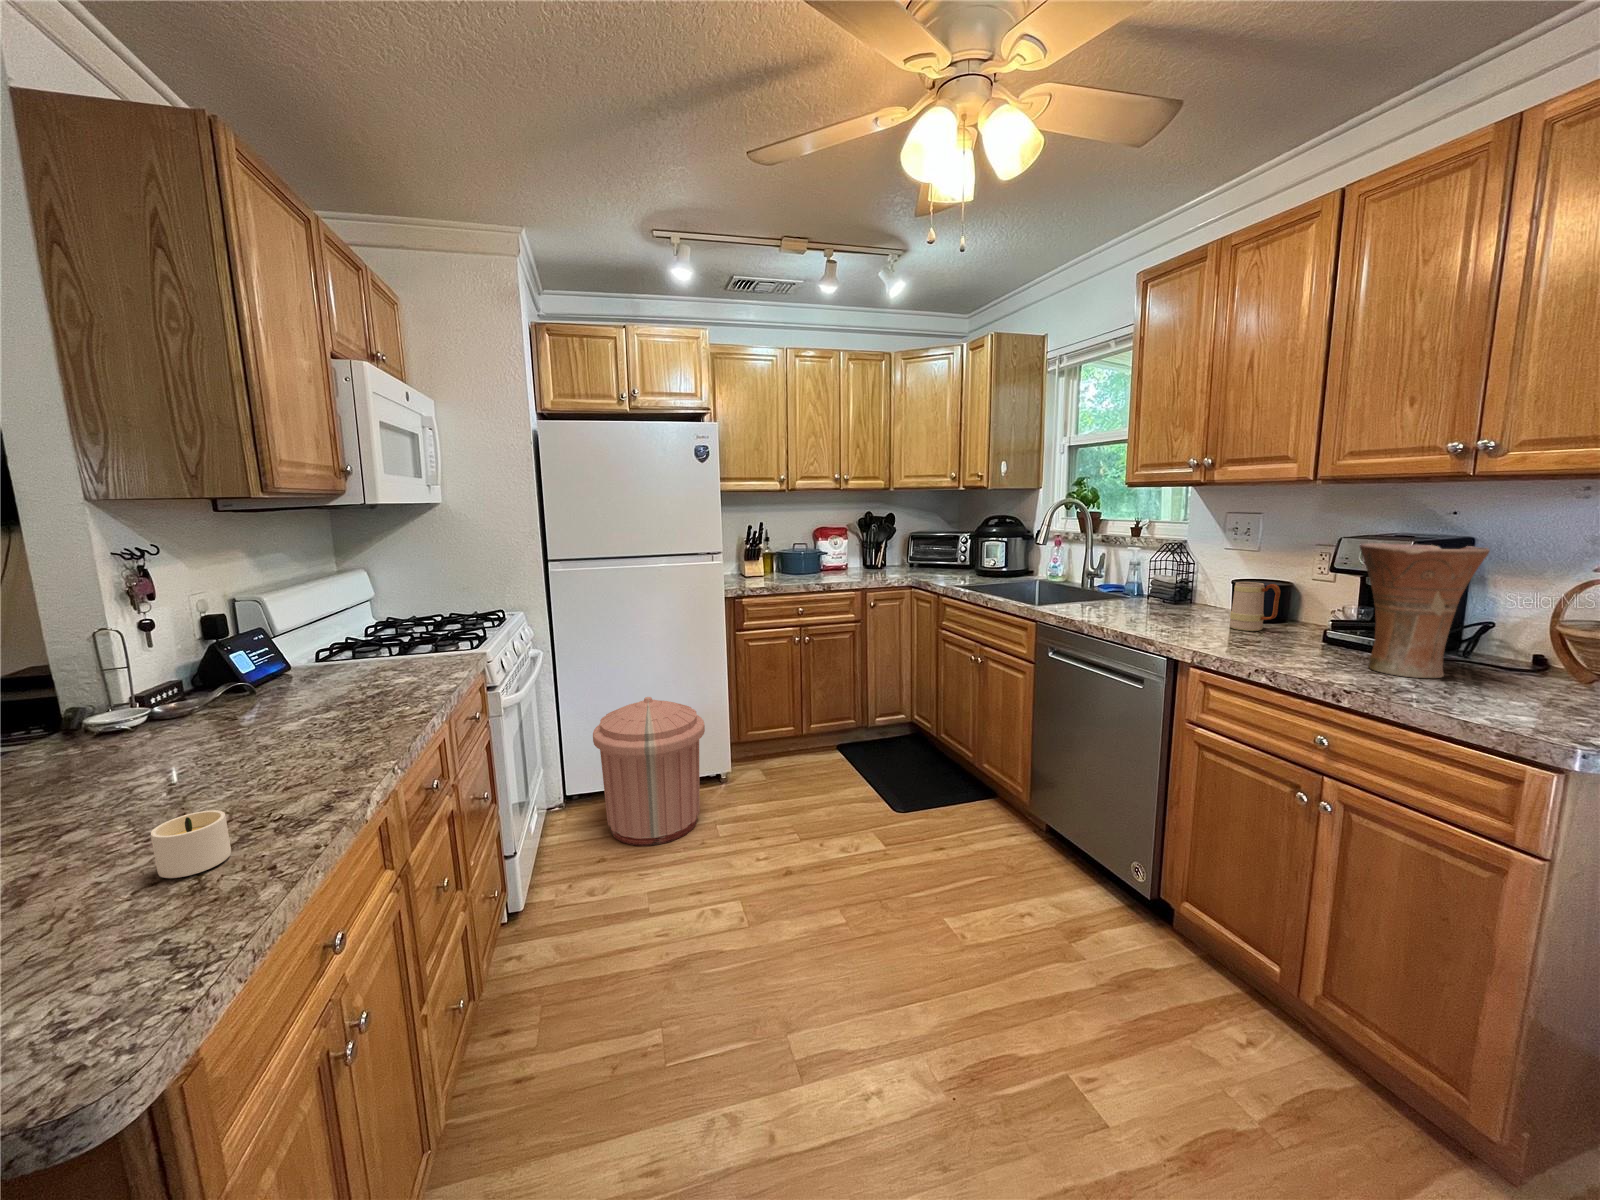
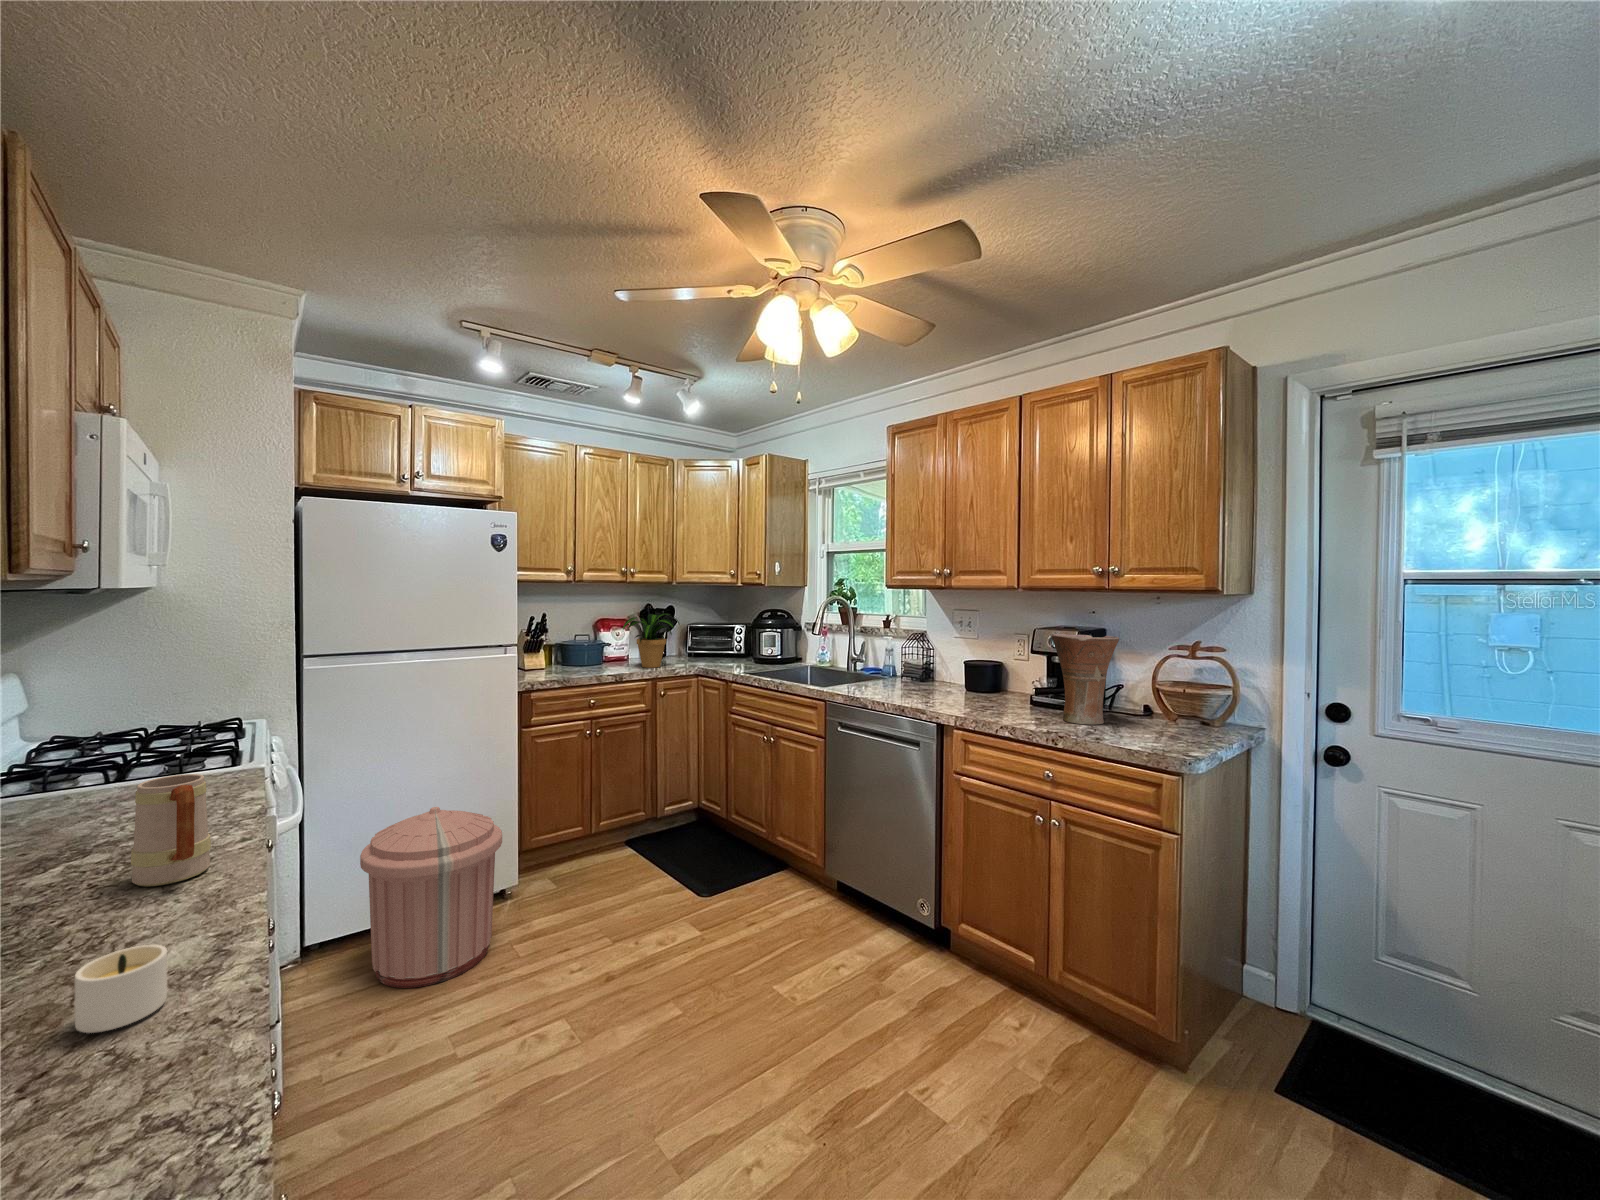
potted plant: none [835,521,894,577] -> present [623,614,680,668]
mug: present [1230,582,1281,631] -> present [131,774,211,886]

